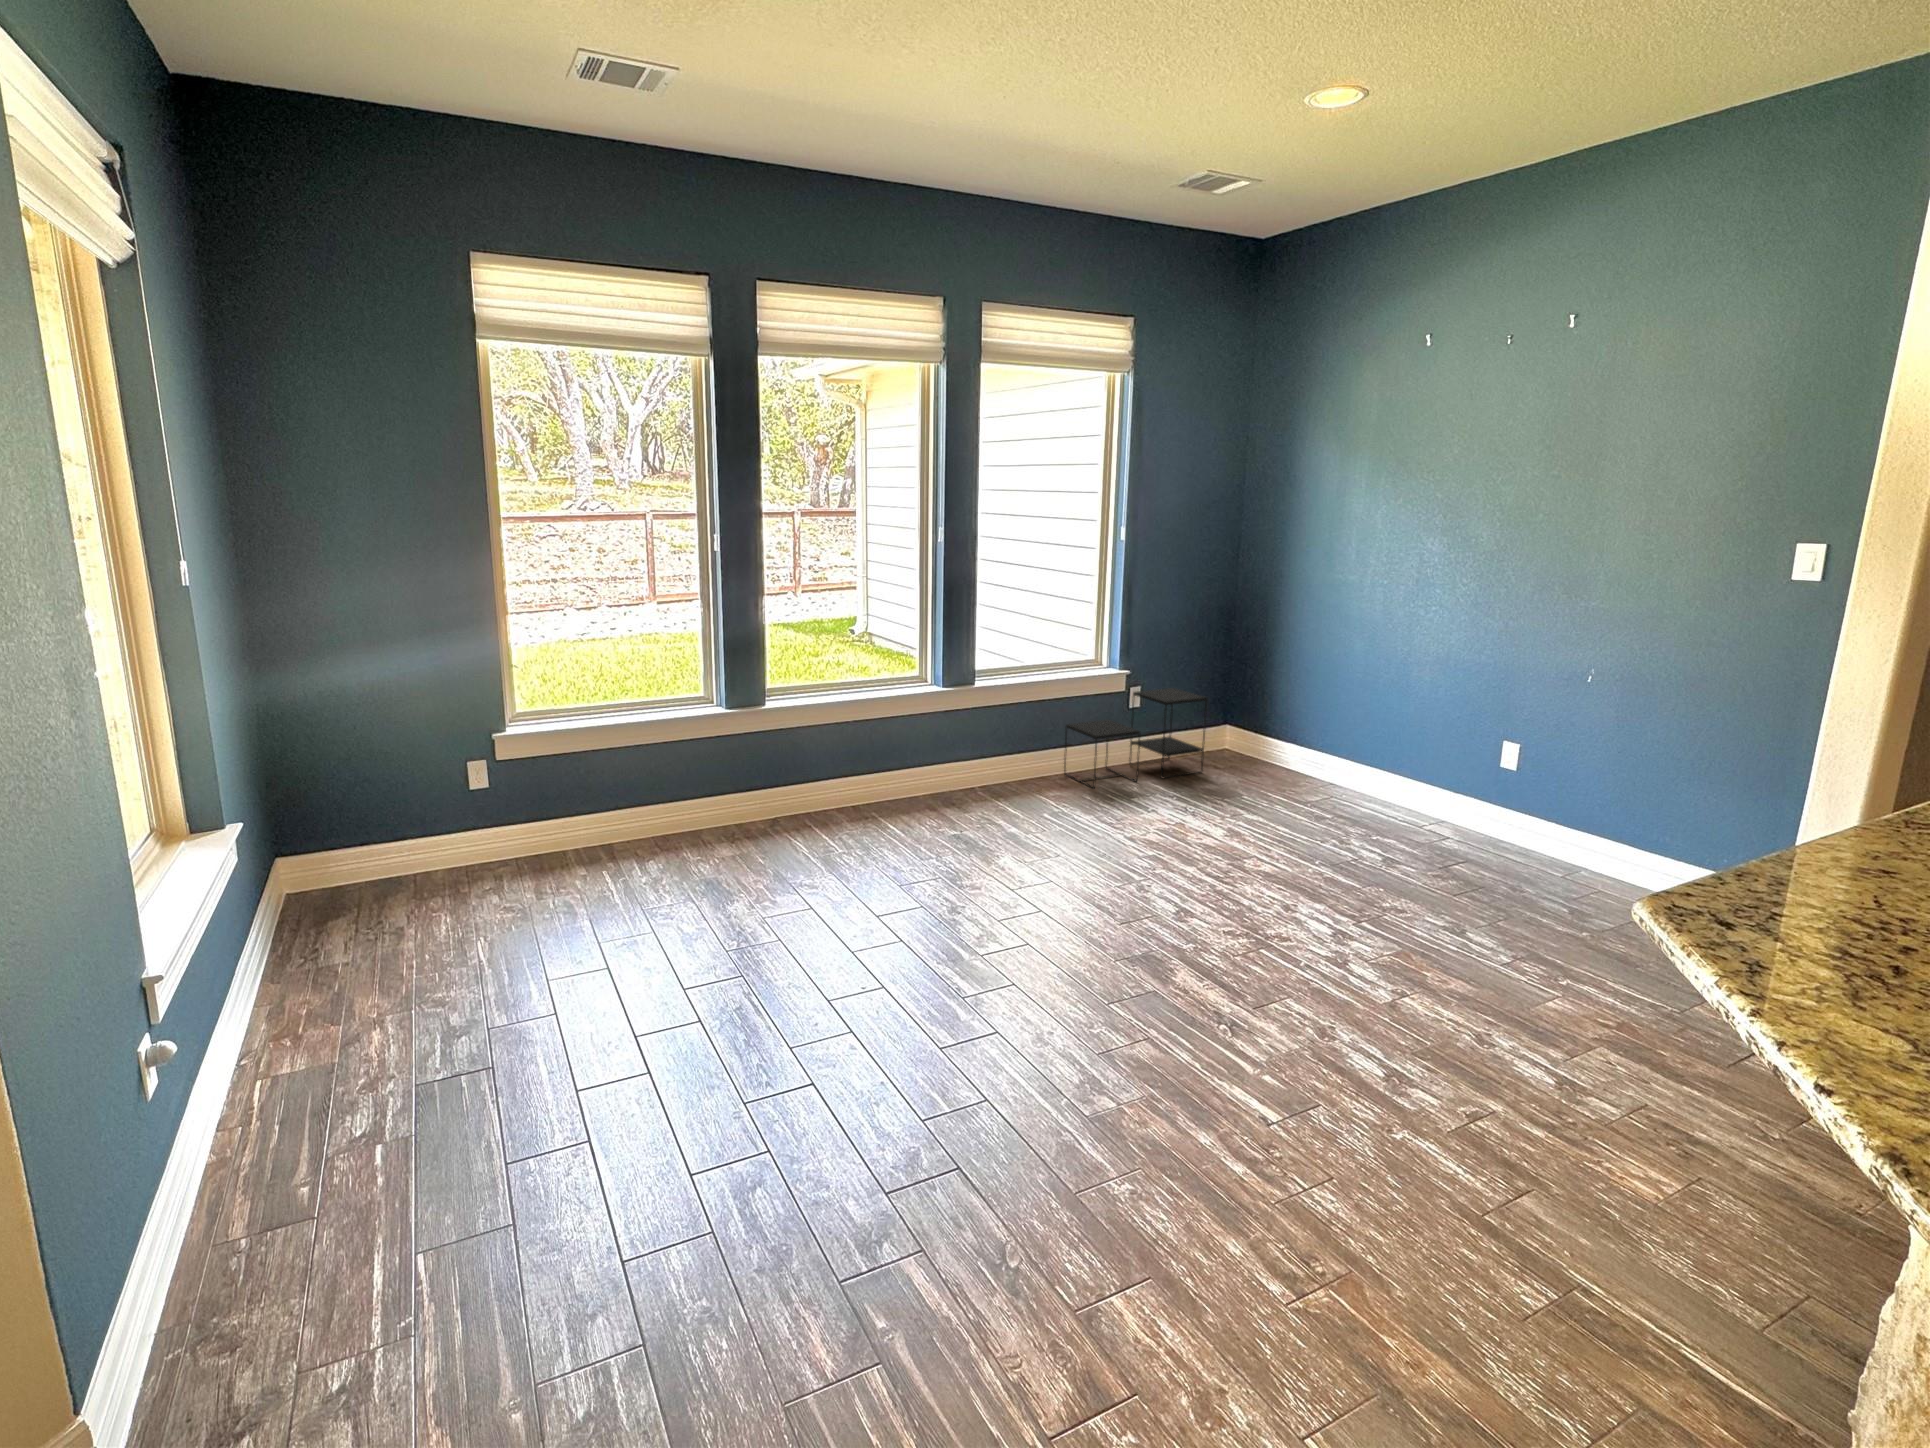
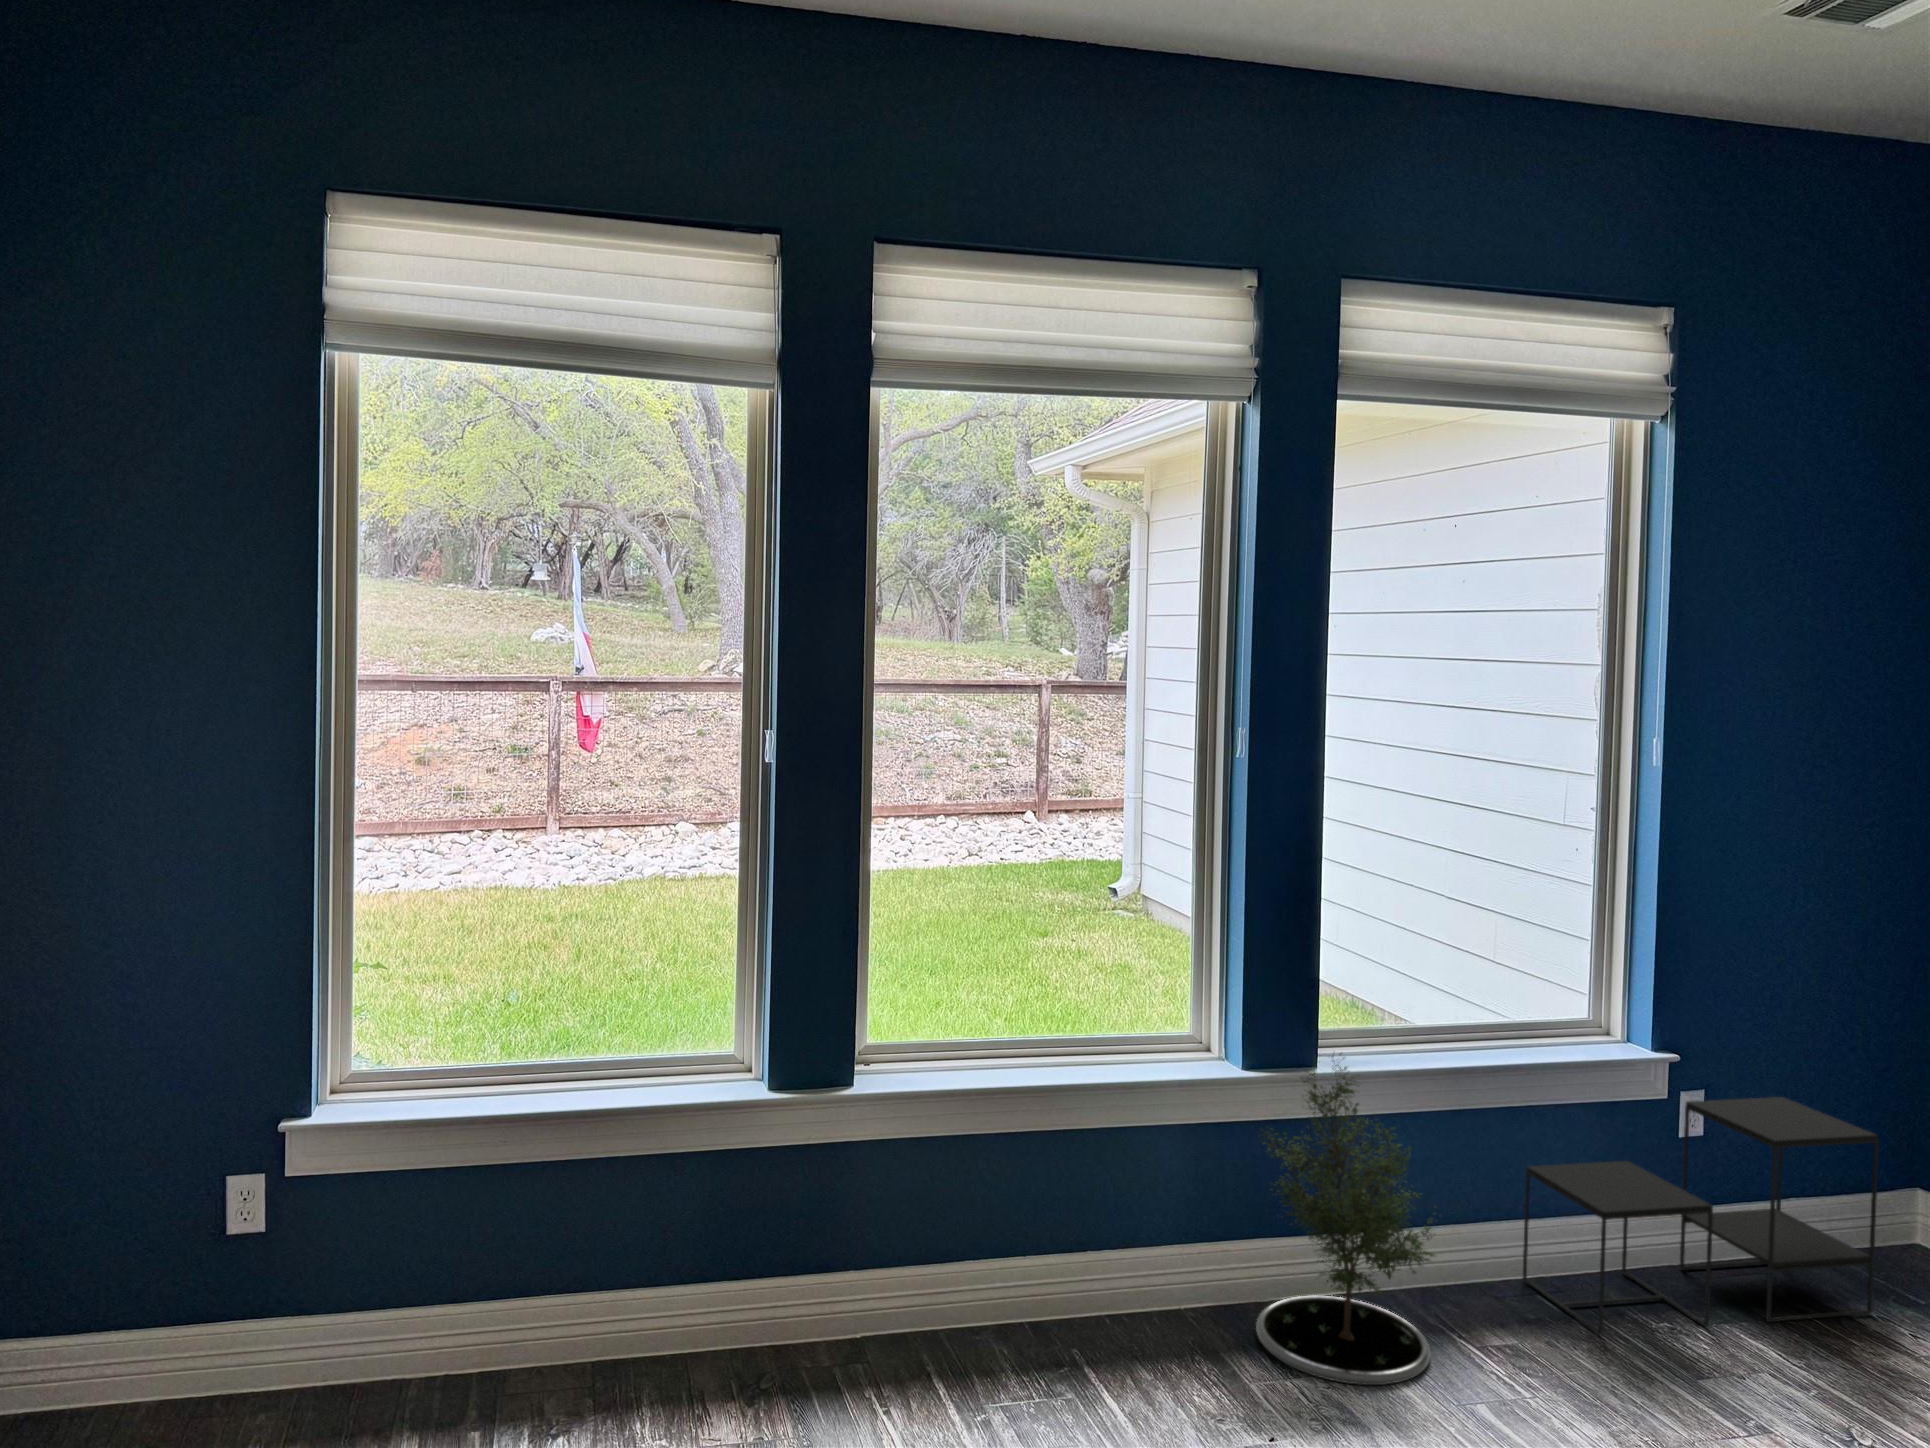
potted tree: none [951,672,1030,812] -> present [1256,1056,1440,1385]

